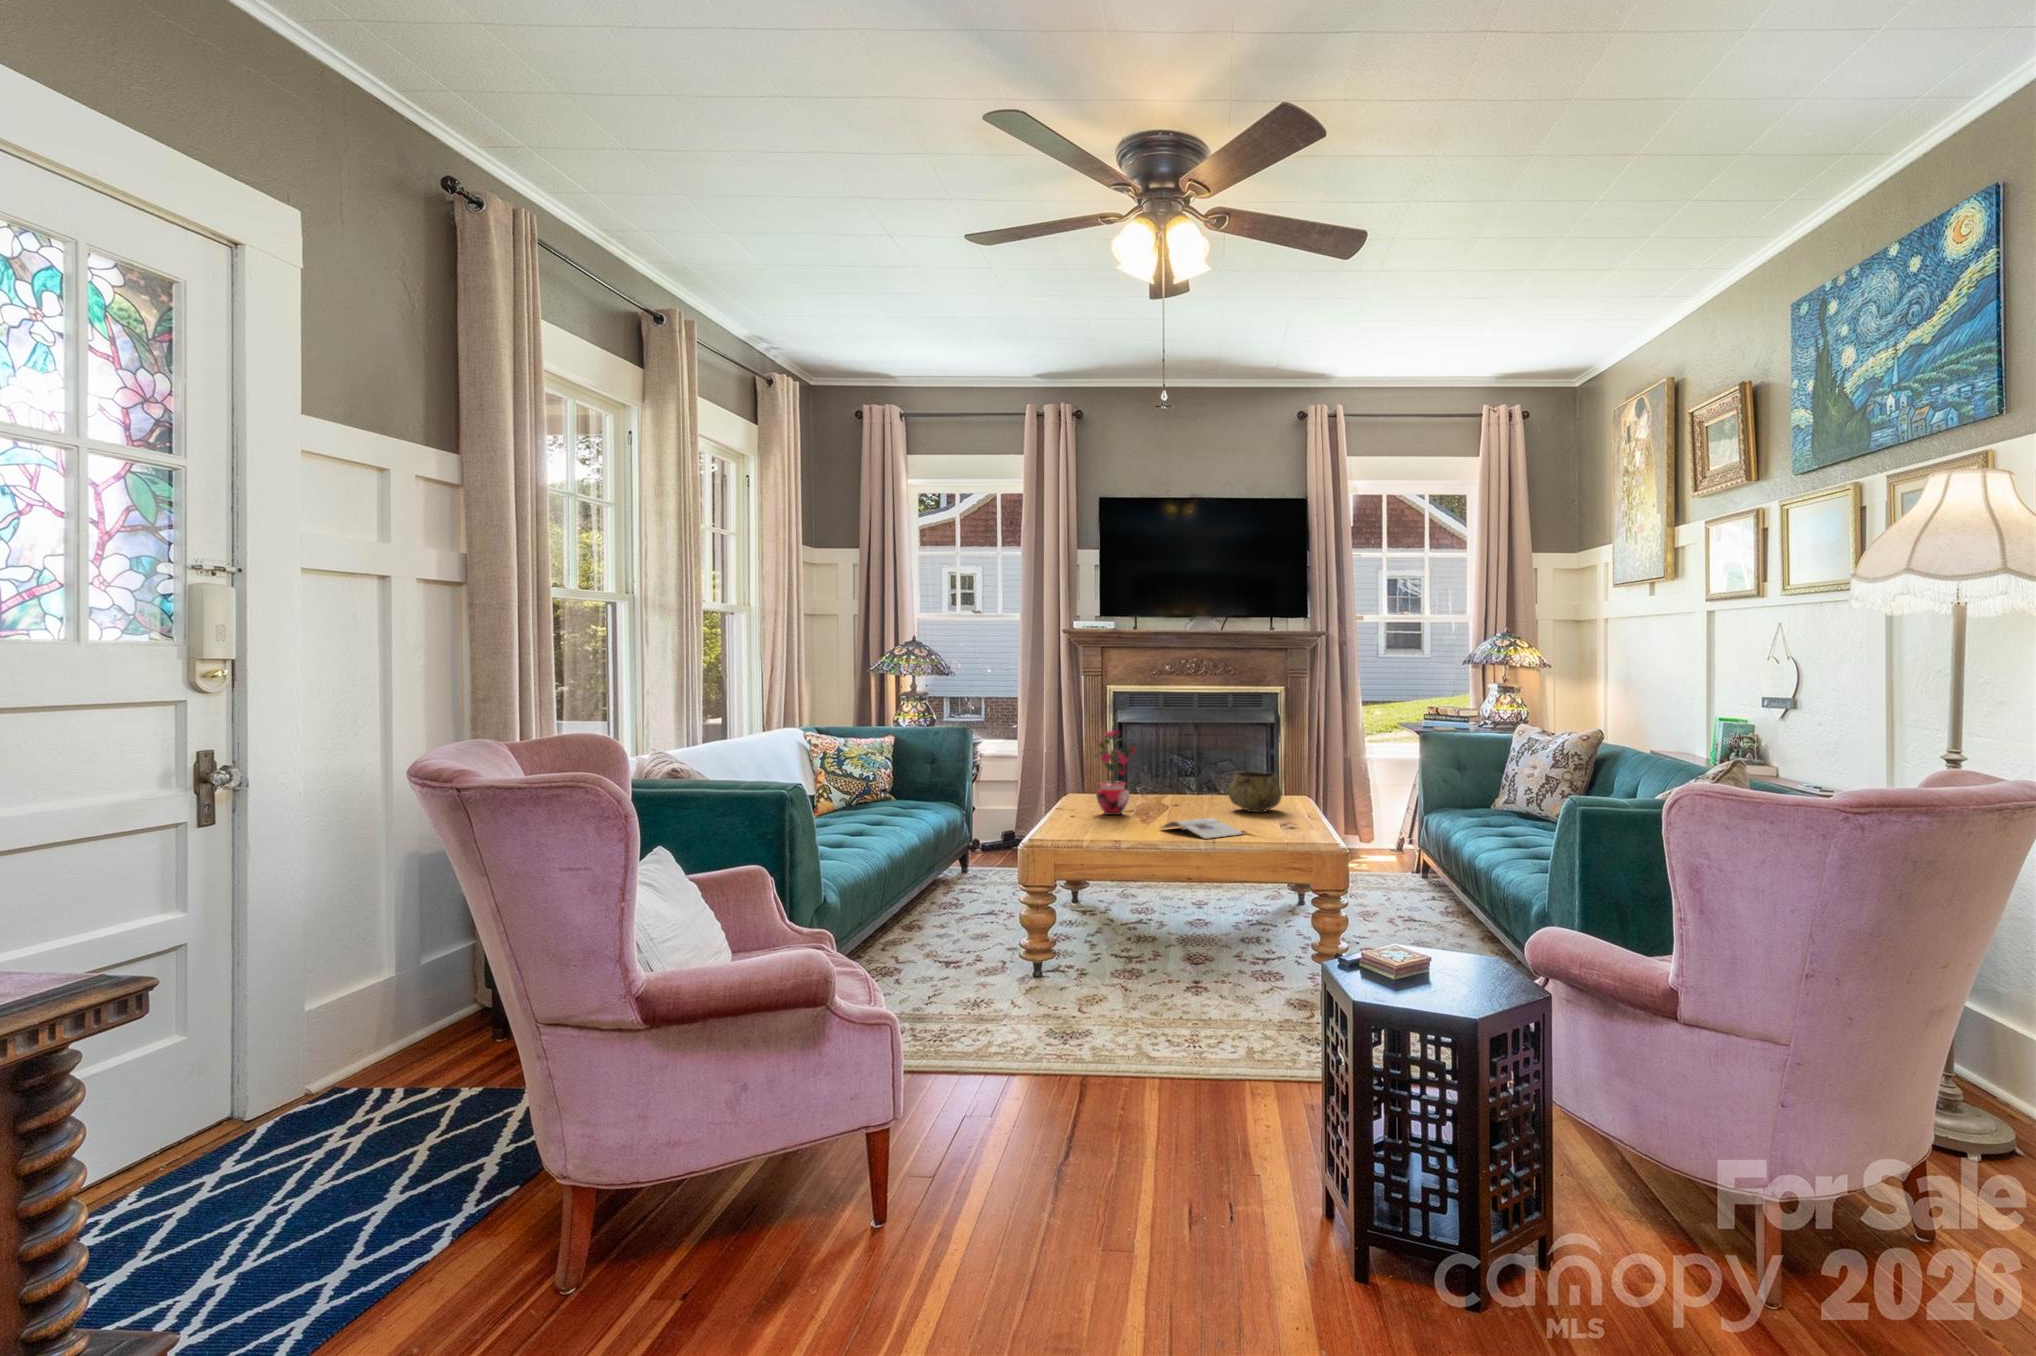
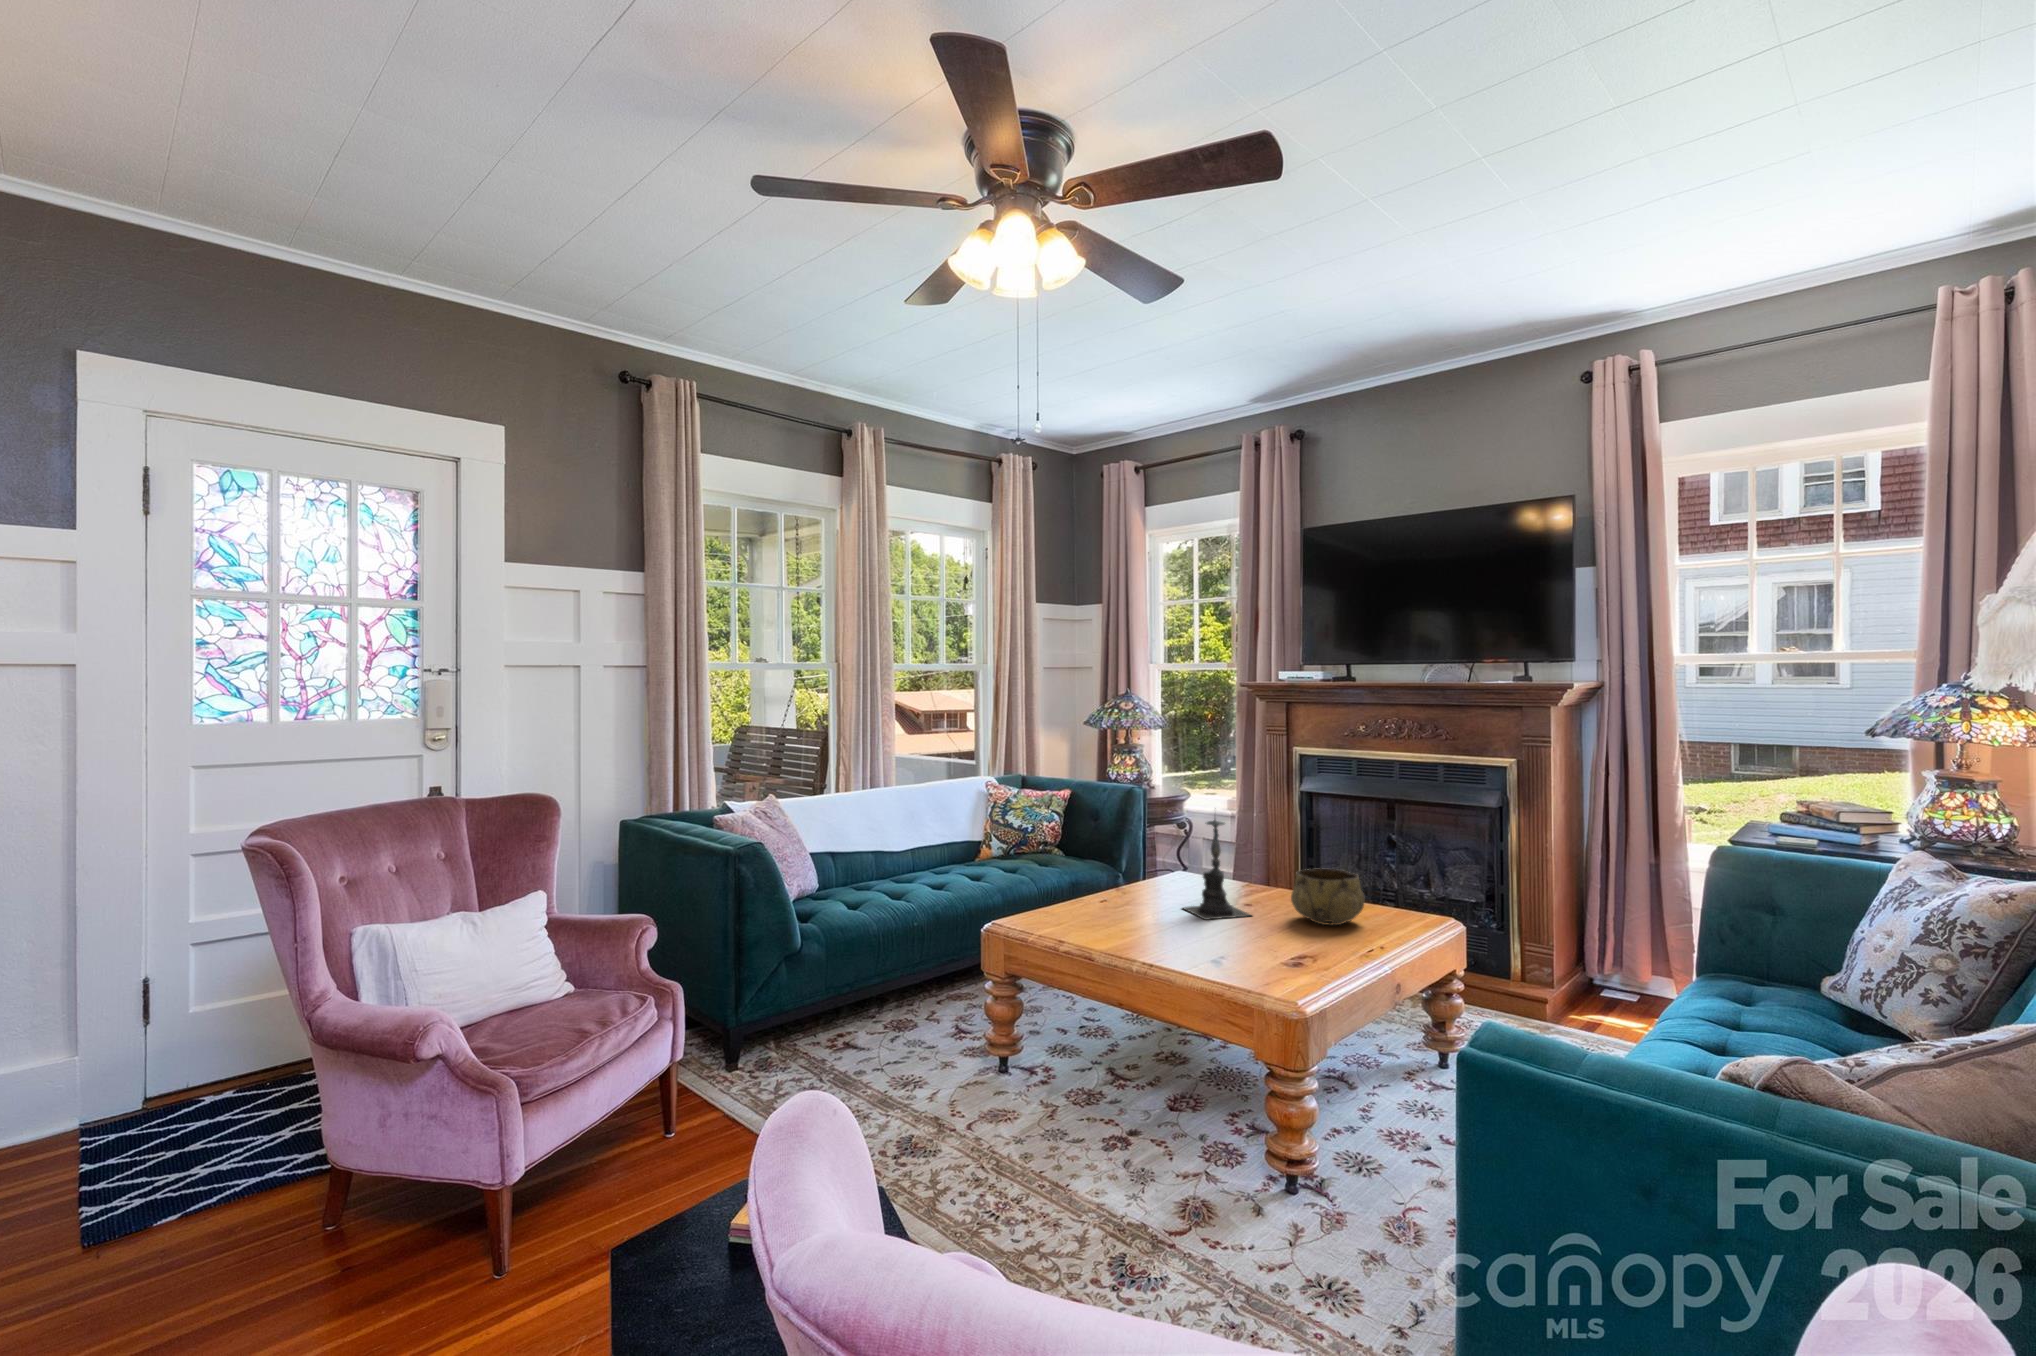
candle holder: none [1153,728,1209,820] -> present [1184,819,1250,920]
potted plant: present [1094,730,1136,815] -> none [1136,801,1185,899]
magazine: present [1162,818,1243,839] -> none [1120,919,1187,952]

